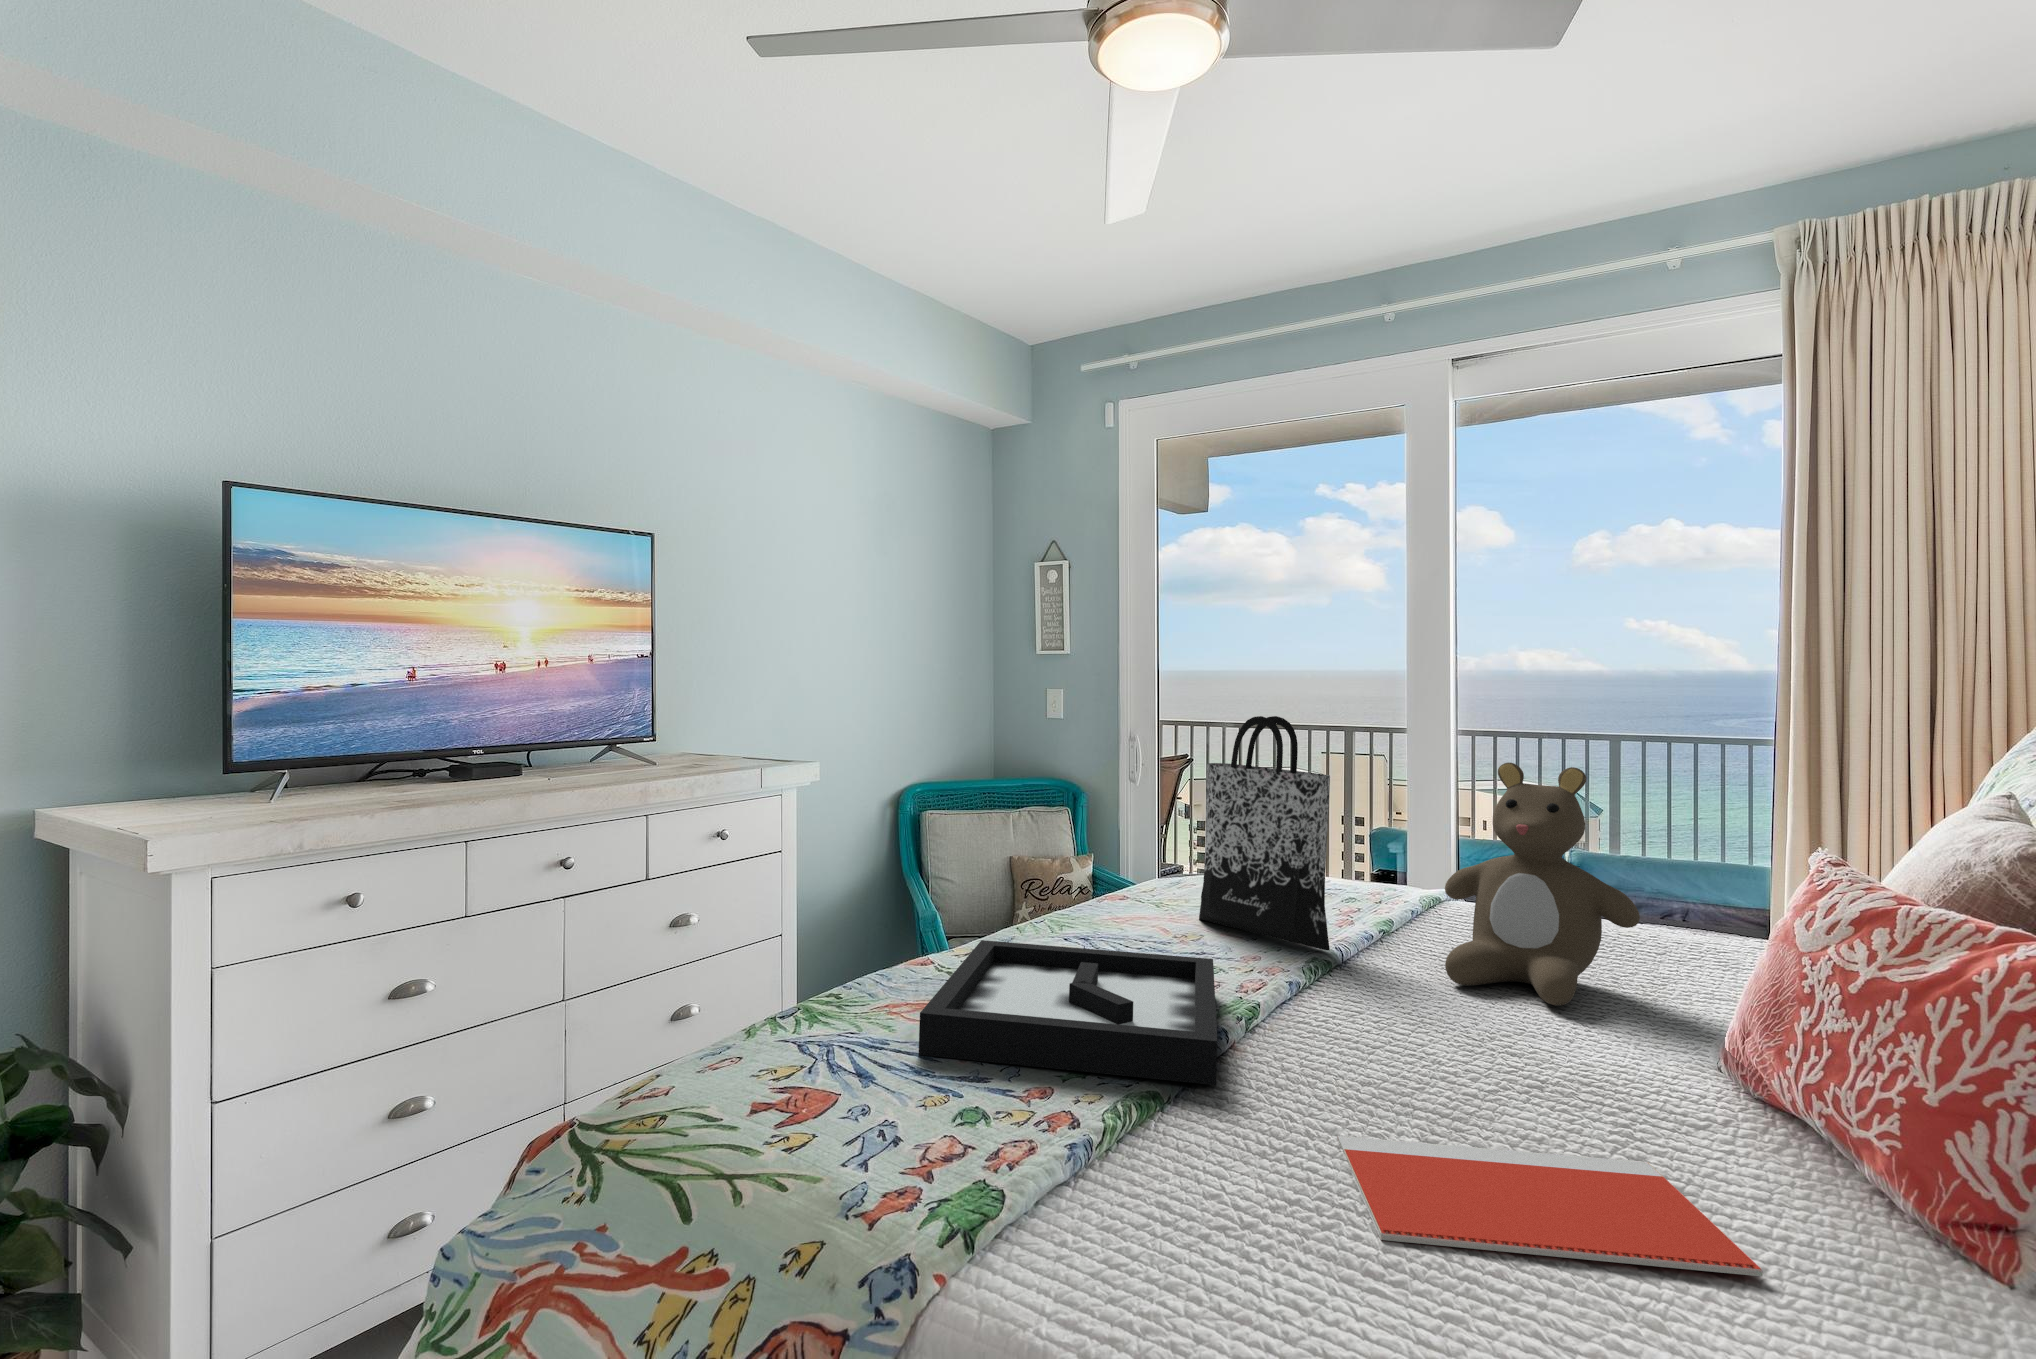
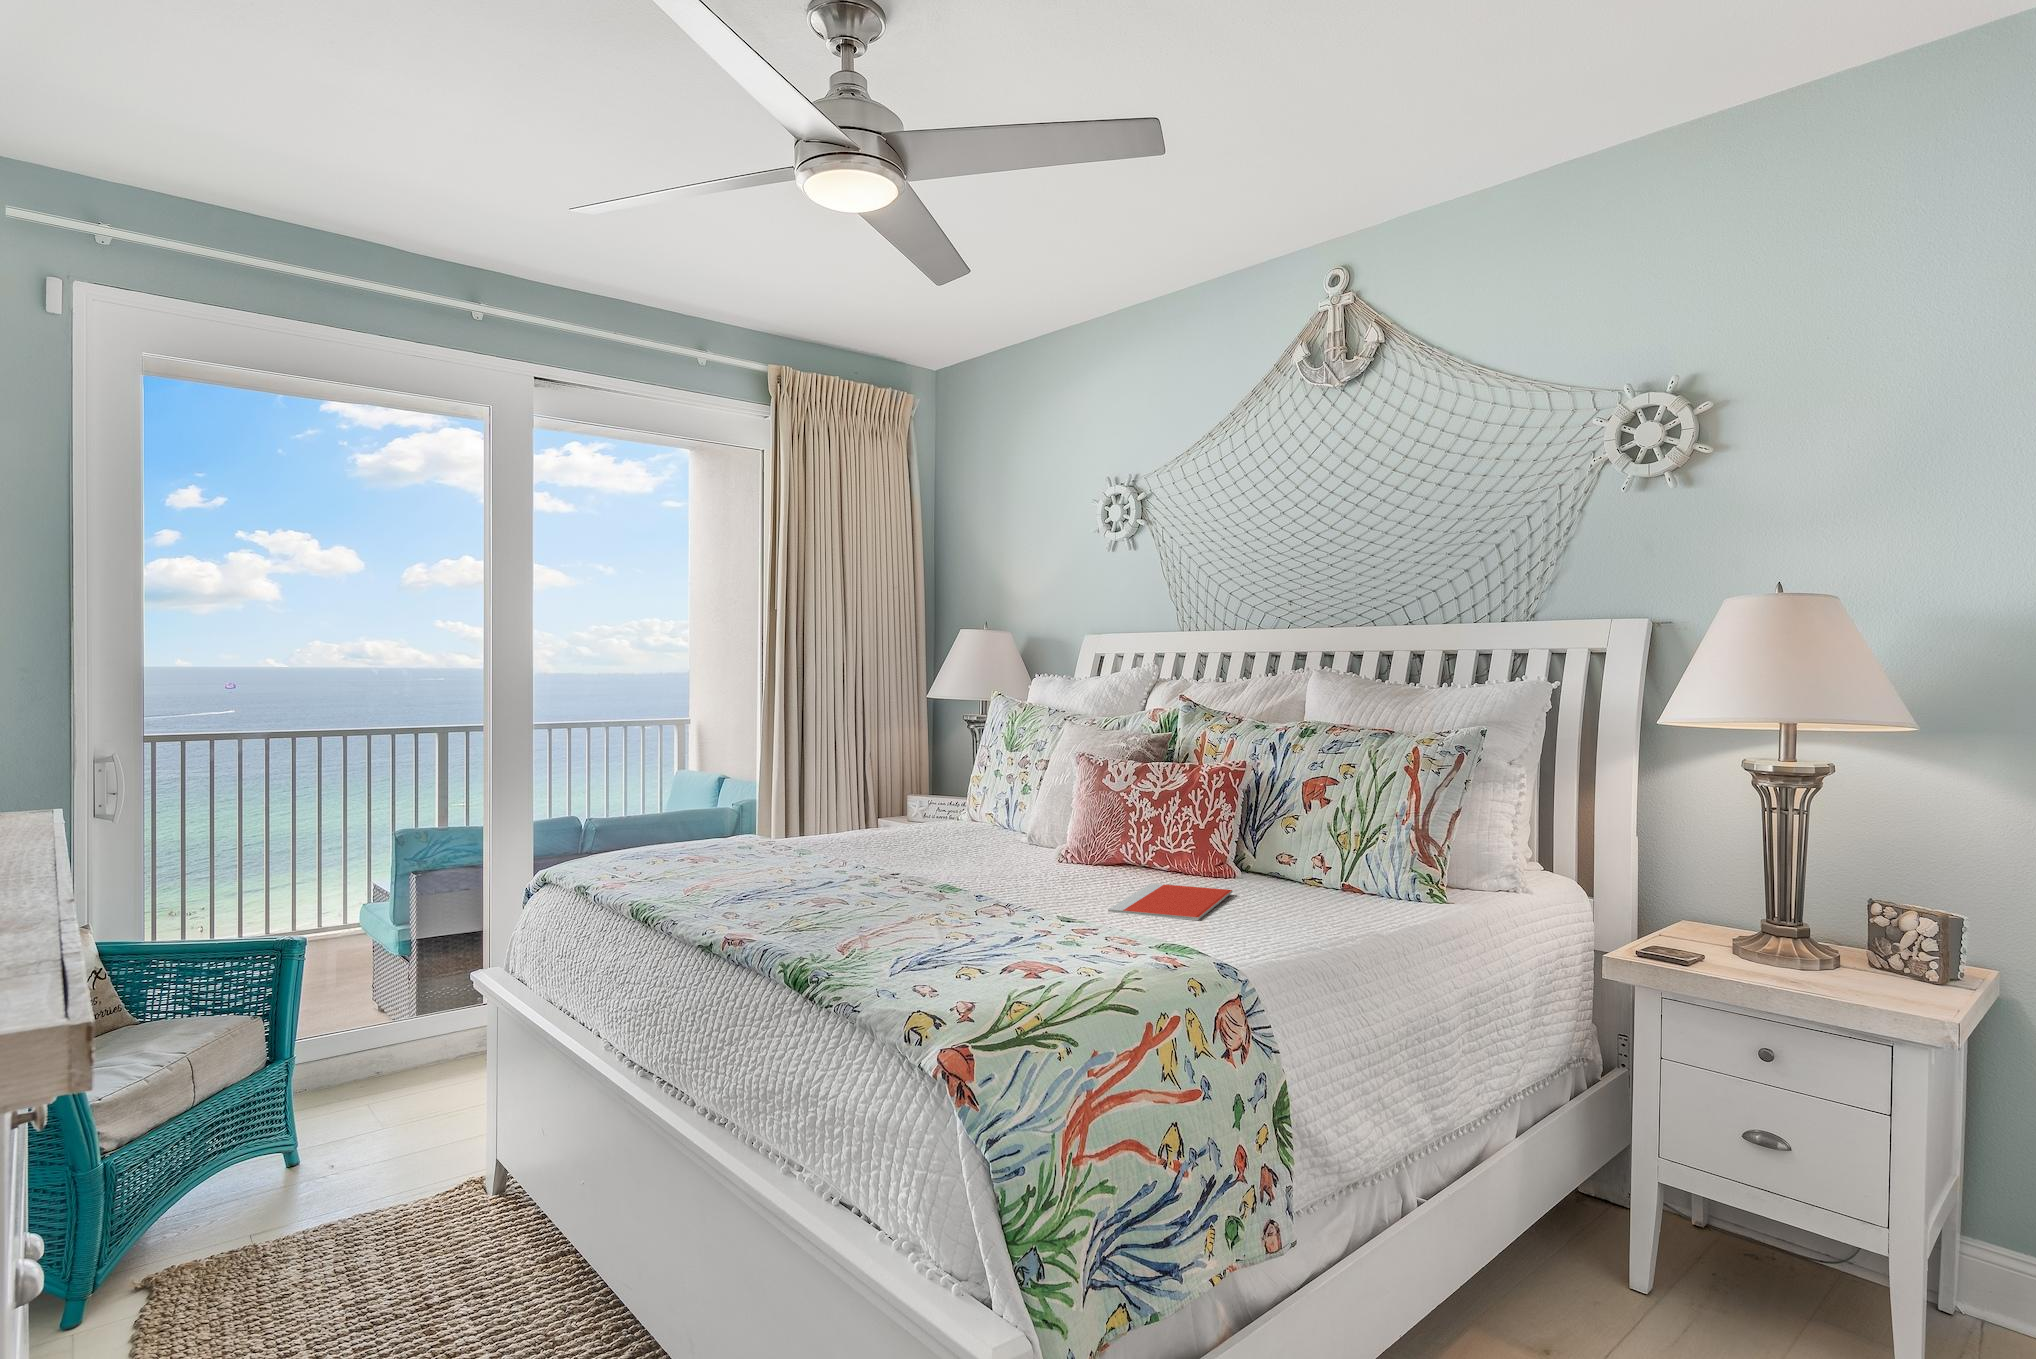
tote bag: present [1199,716,1330,950] -> none [719,703,839,879]
teddy bear: present [1445,762,1640,1006] -> none [870,722,980,865]
decorative tray: present [919,940,1217,1085] -> none [788,873,1045,954]

